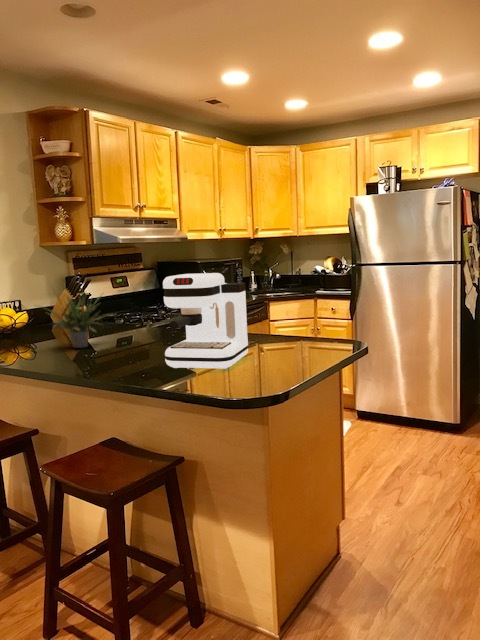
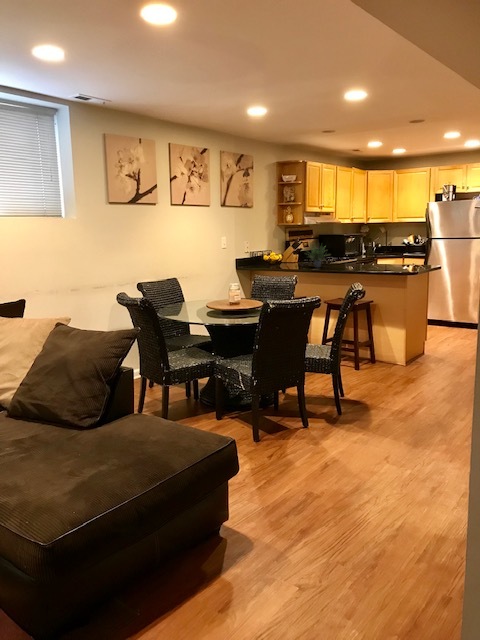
coffee maker: present [163,273,248,369] -> none [367,237,395,270]

